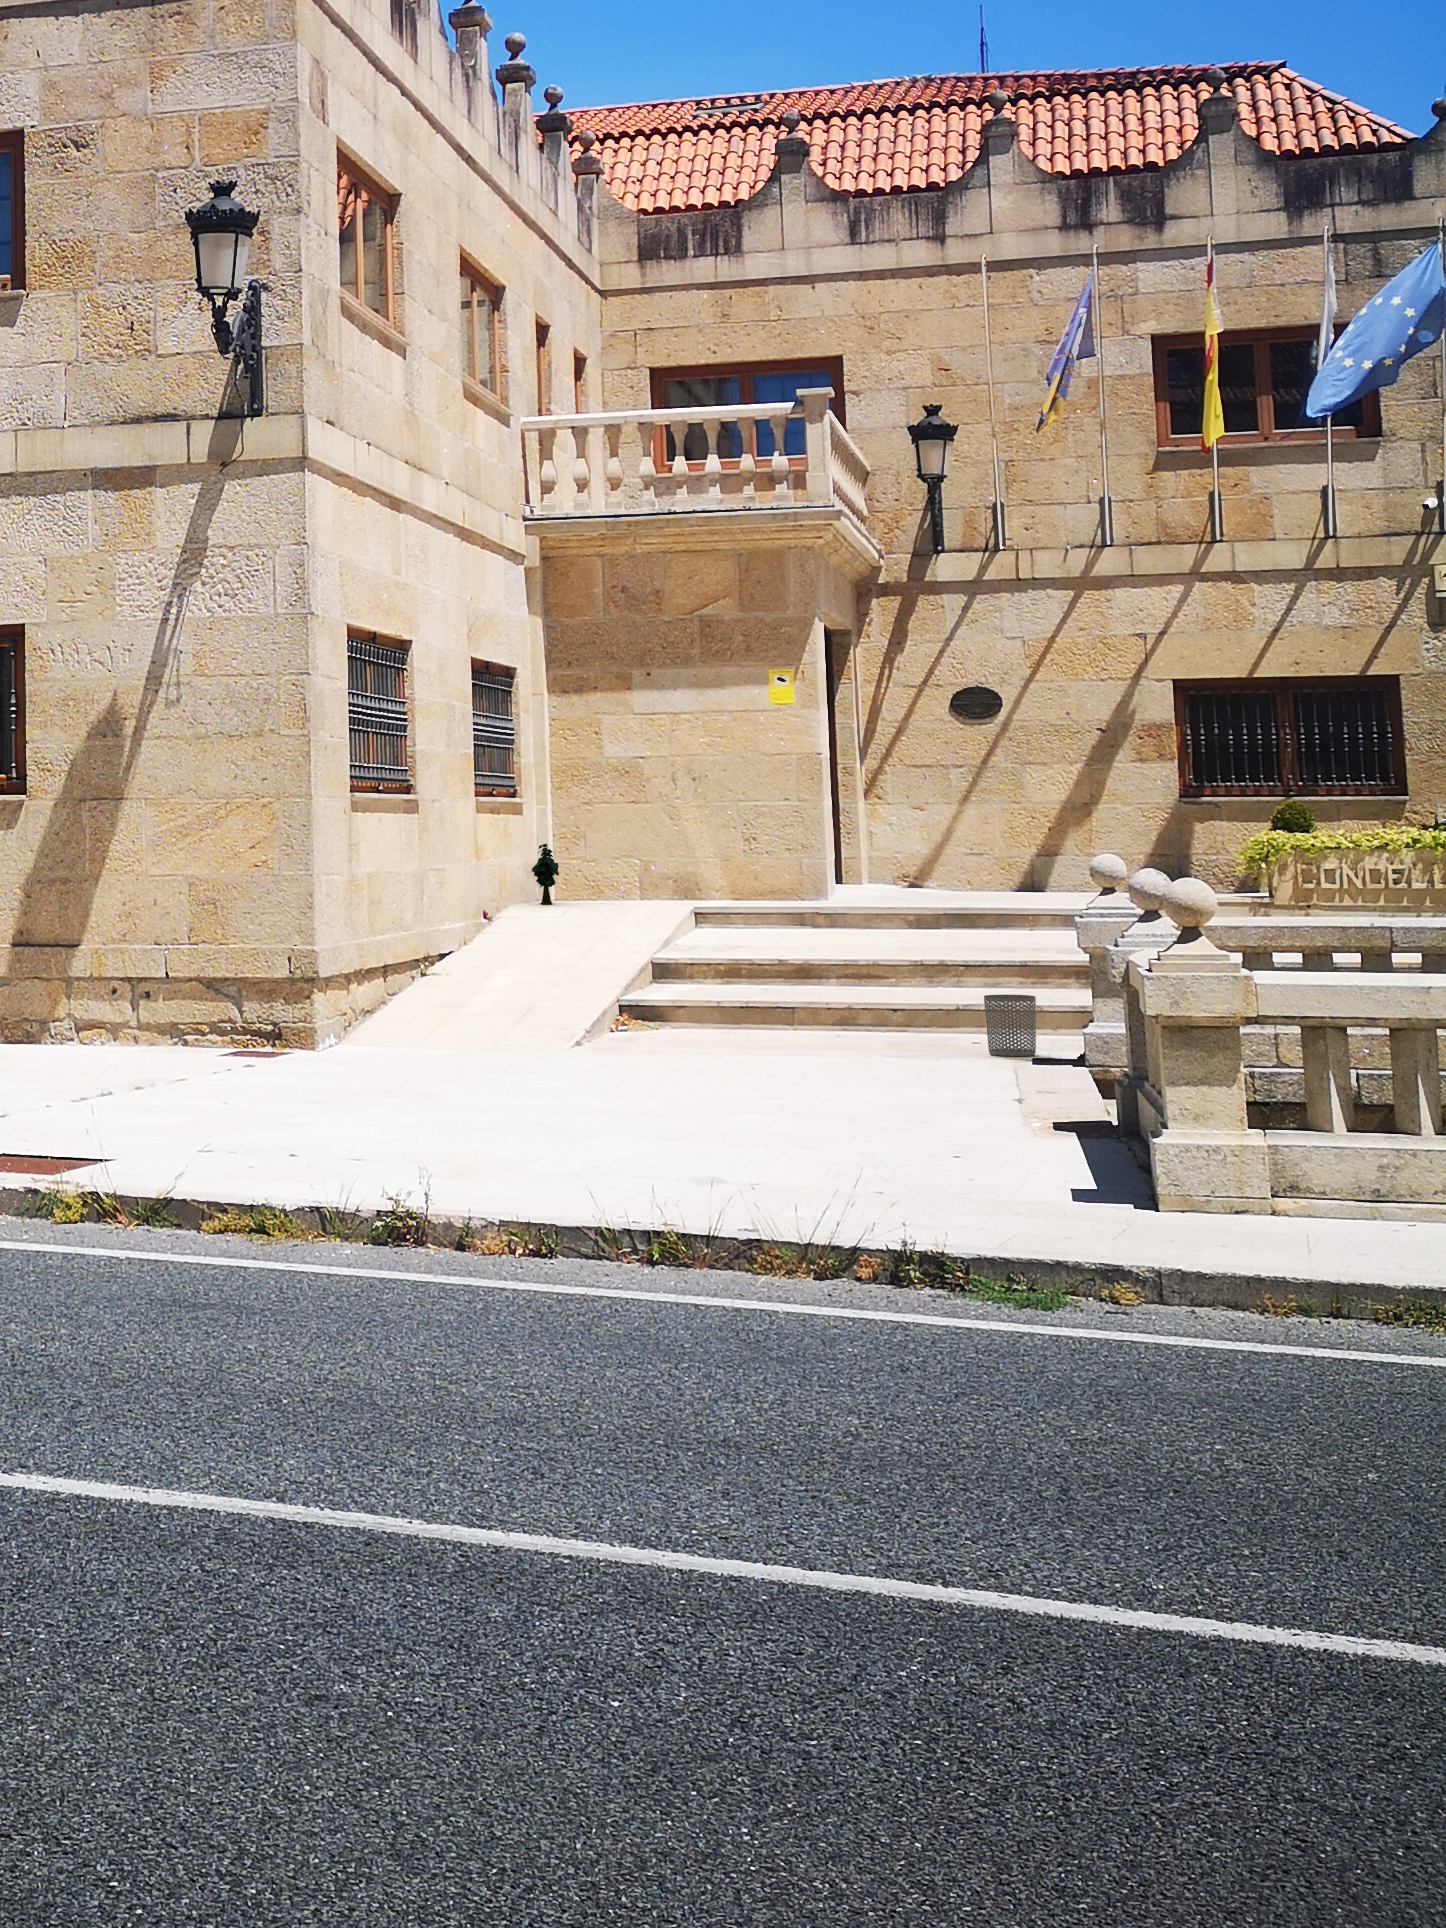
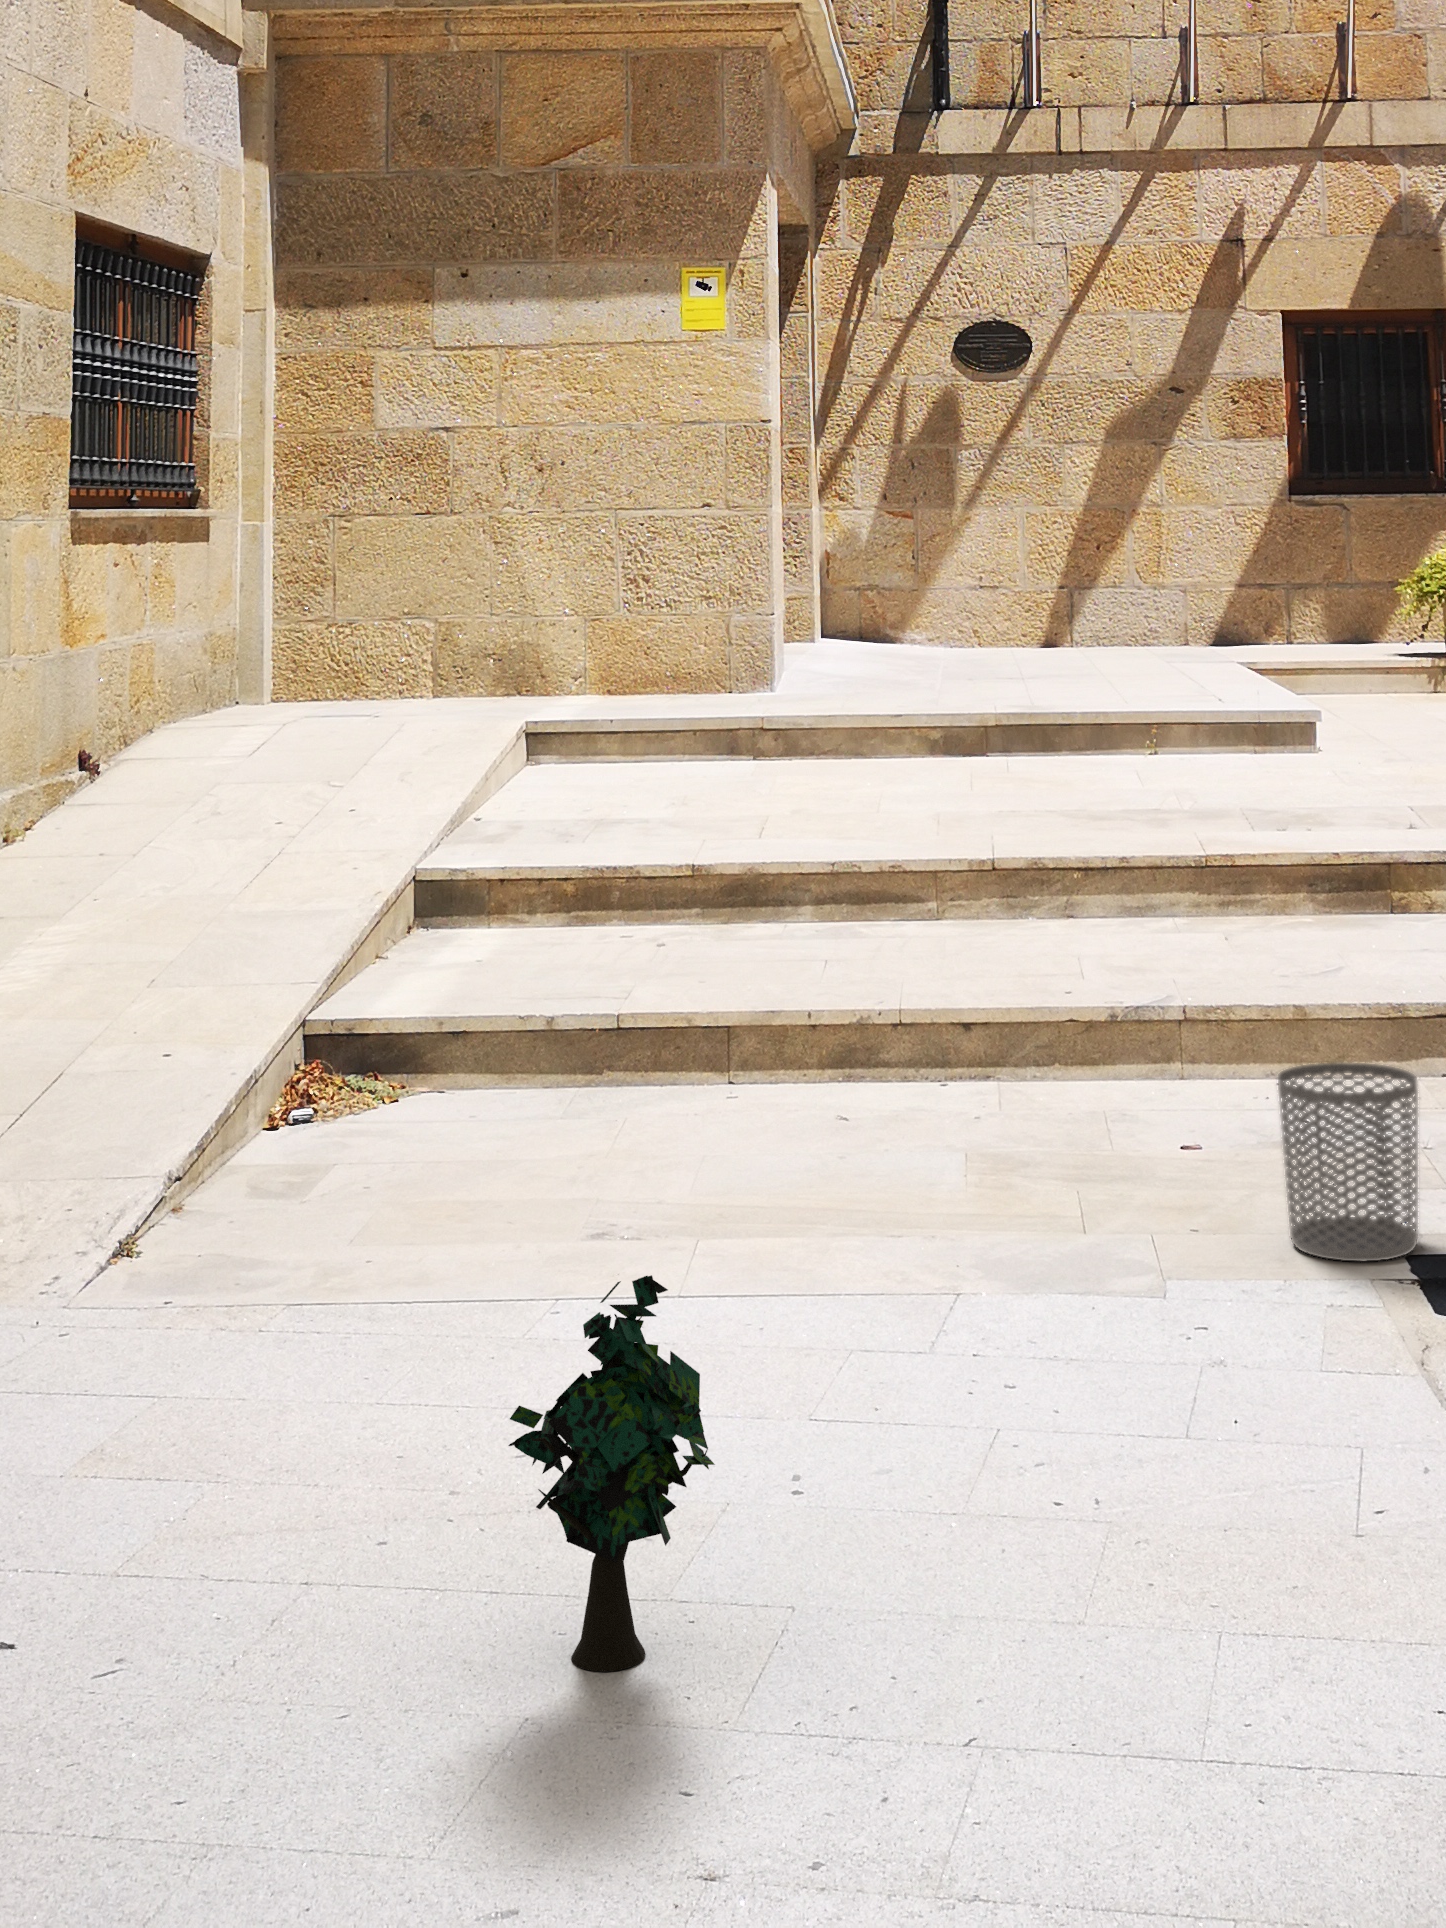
decorative plant: present [531,843,559,904] -> present [509,1275,715,1672]

